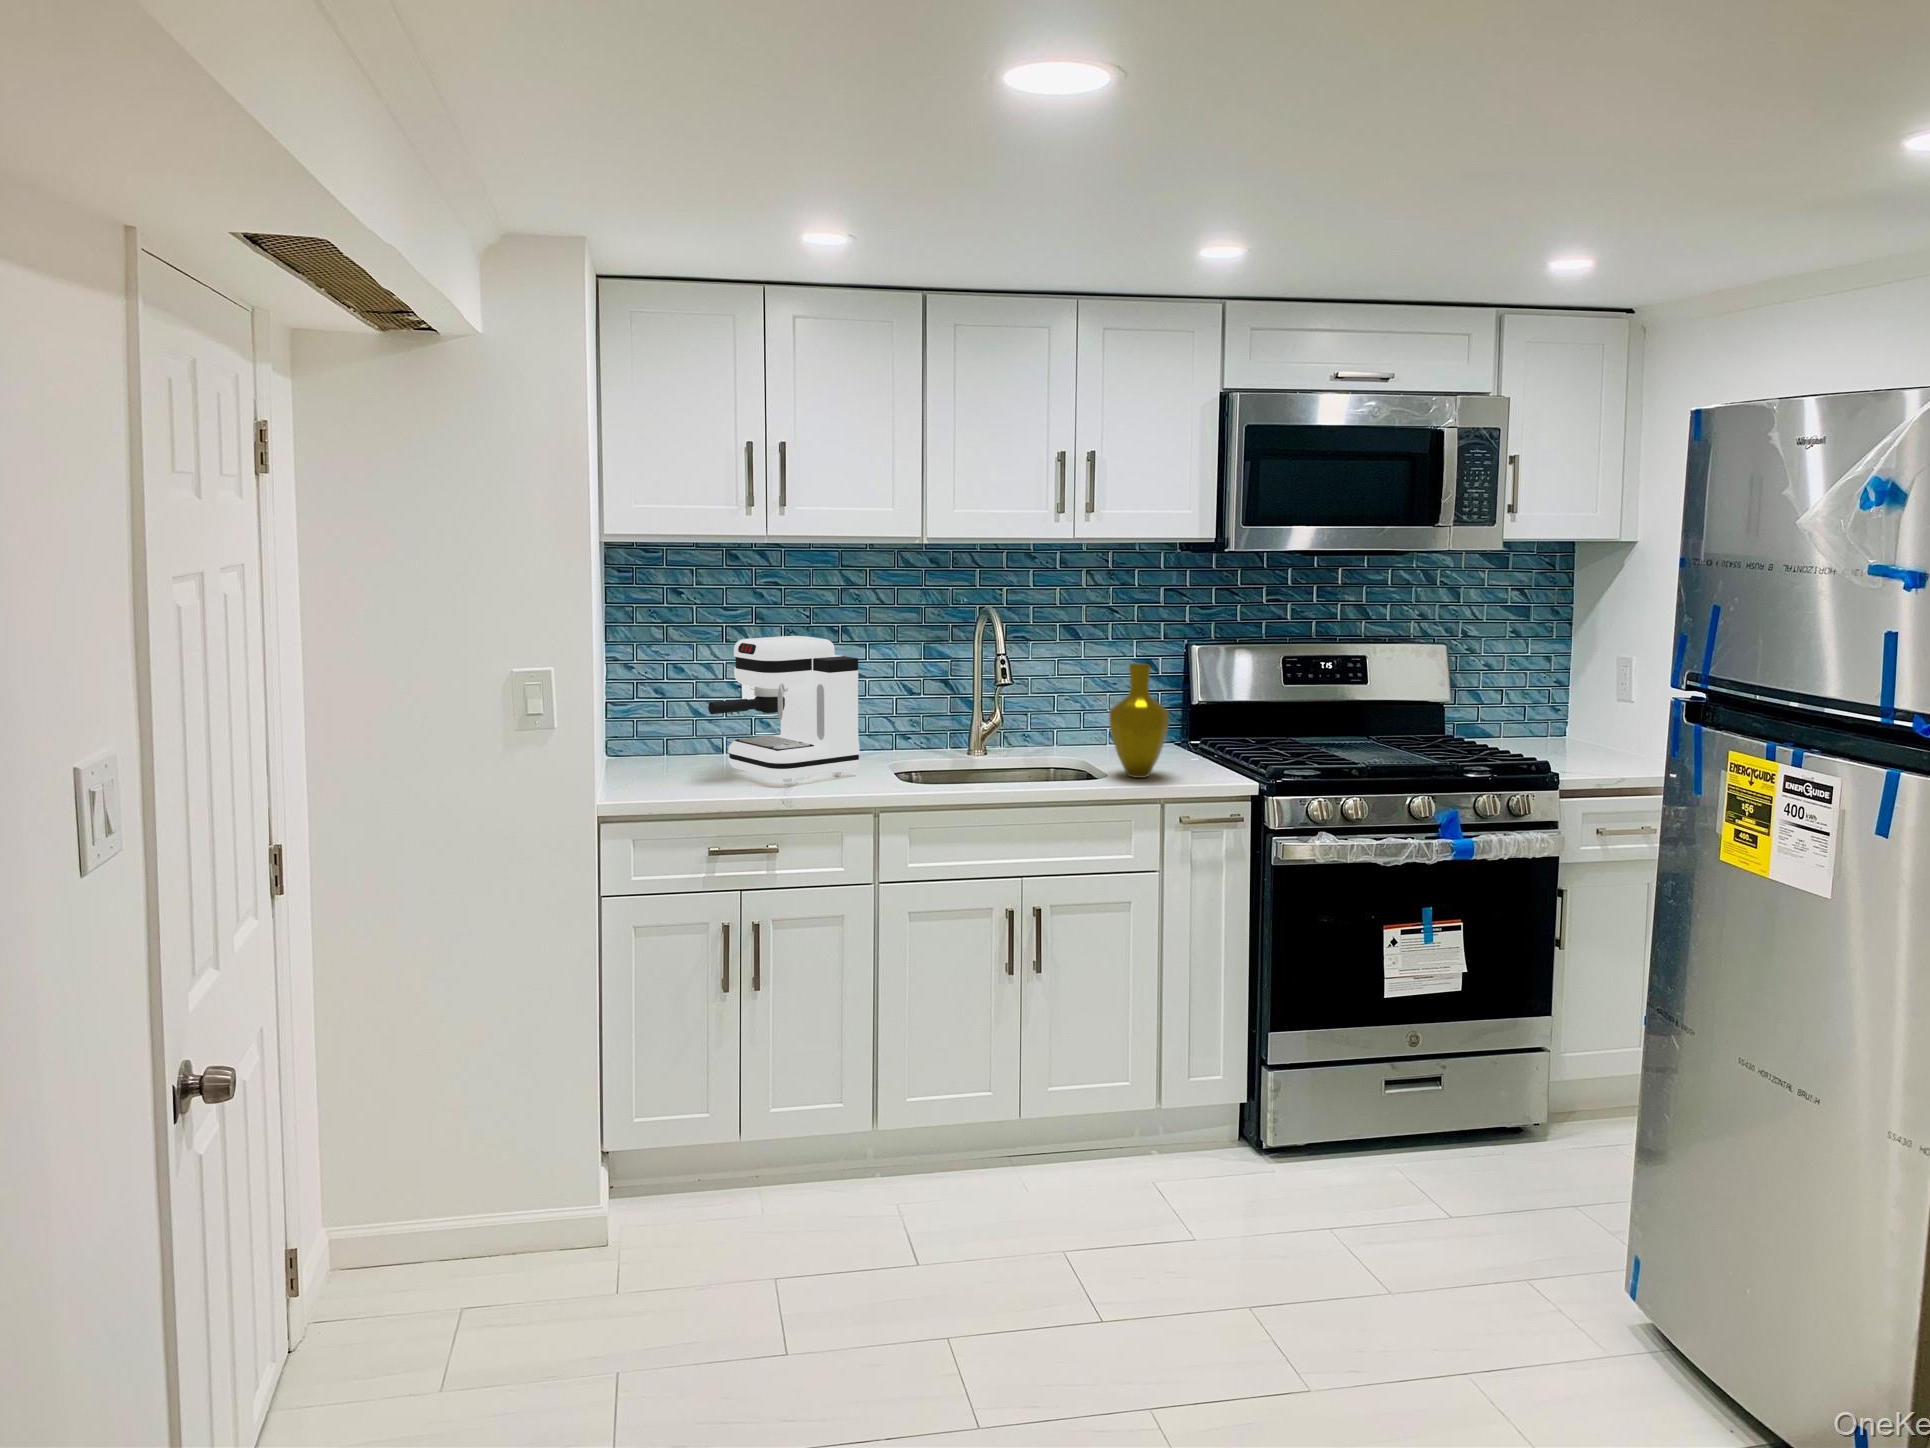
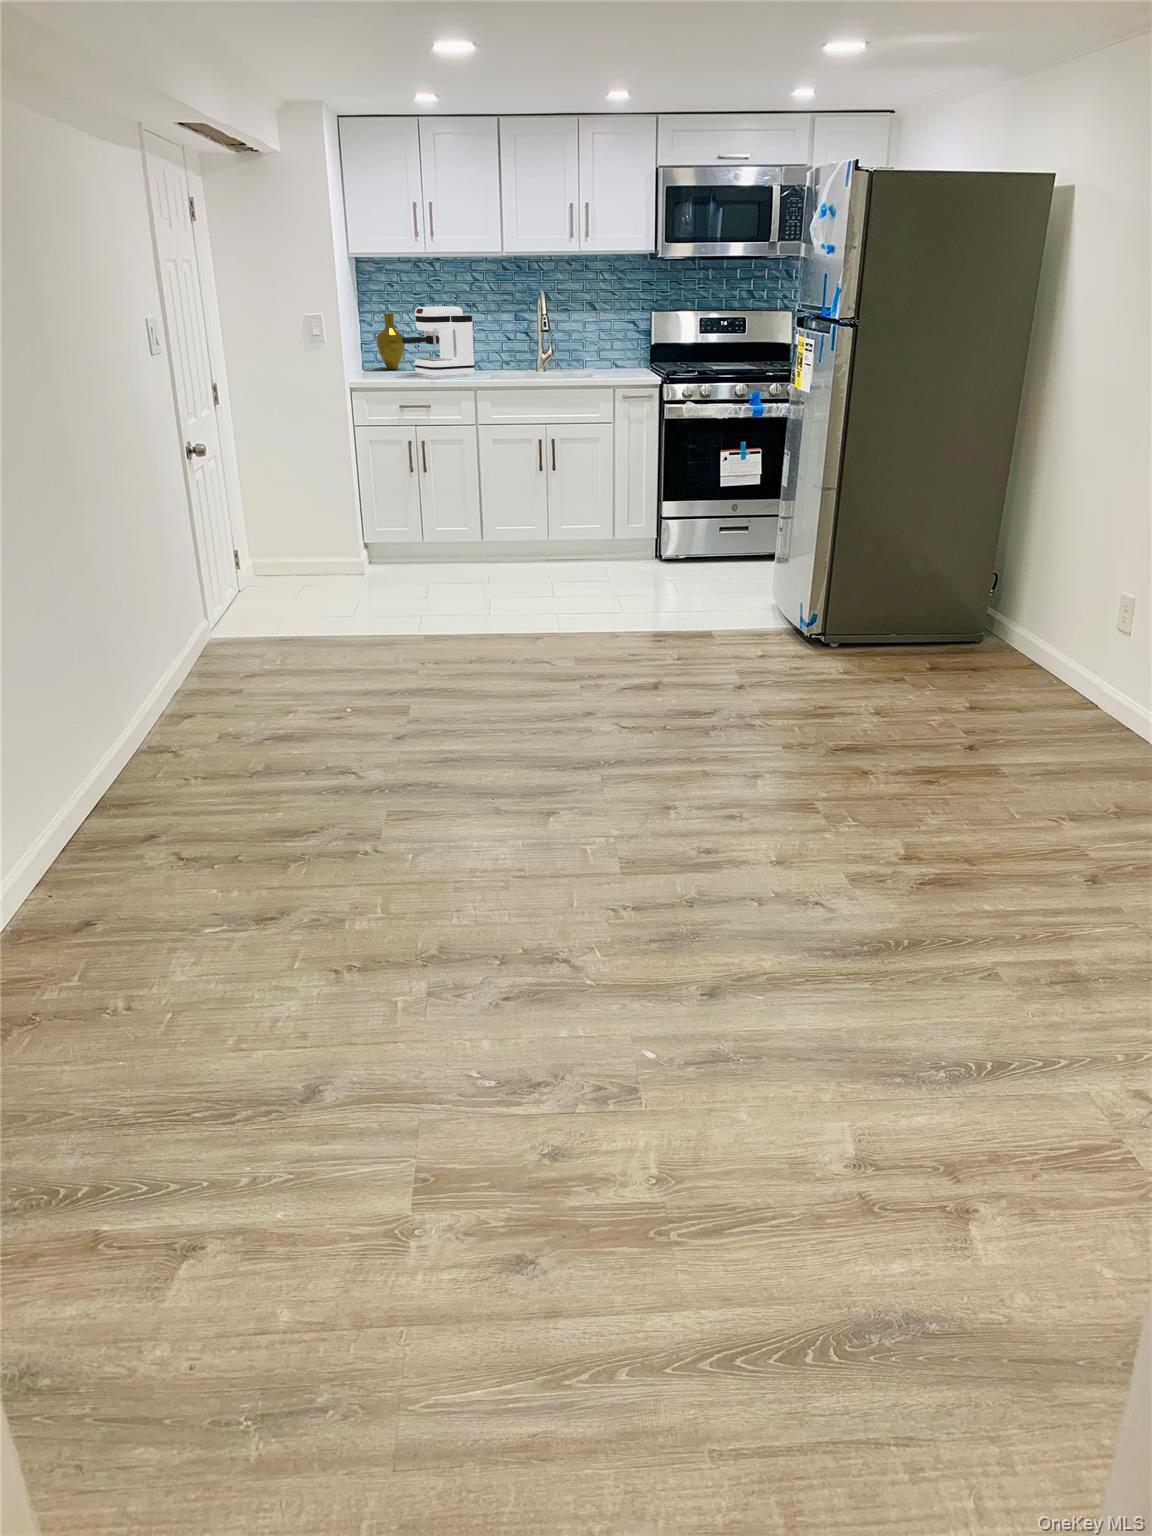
vase: present [1109,664,1169,778] -> present [376,313,405,369]

